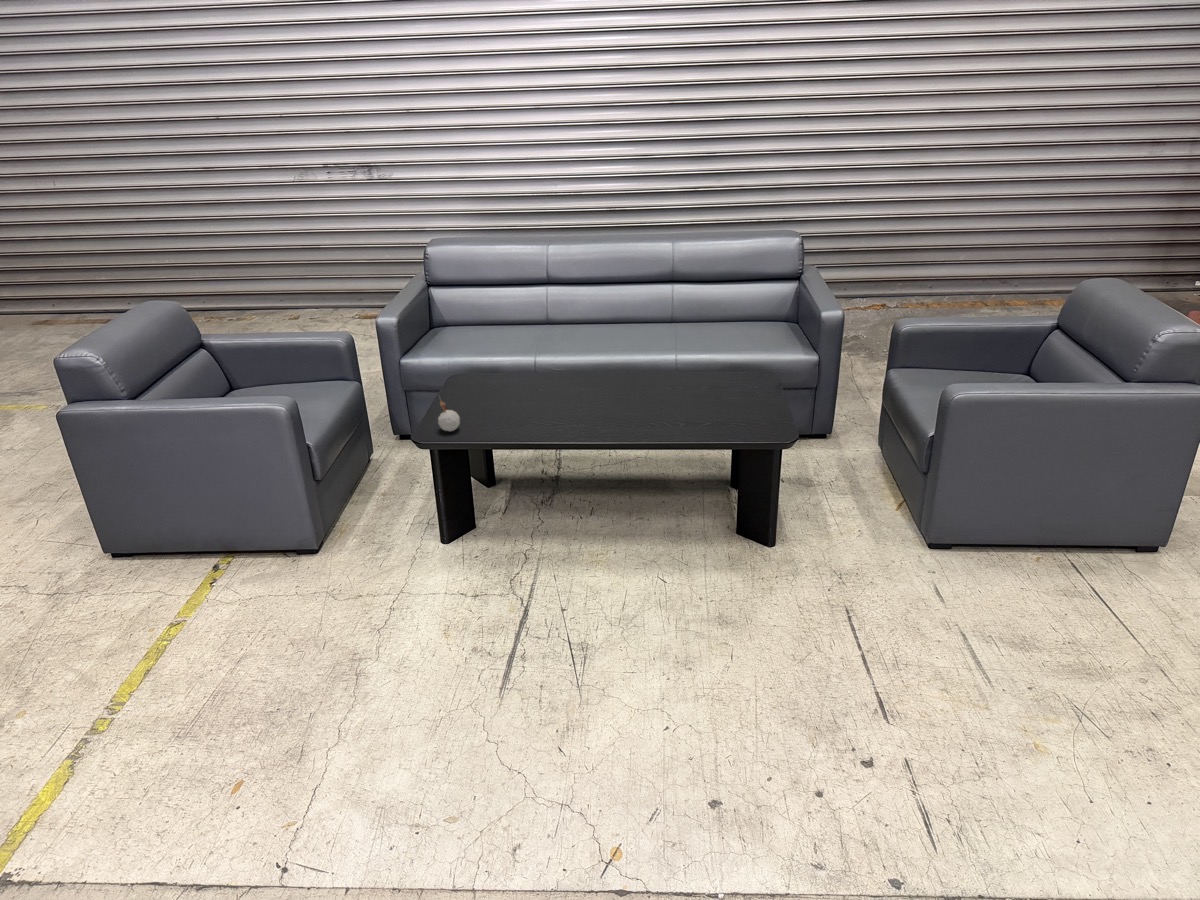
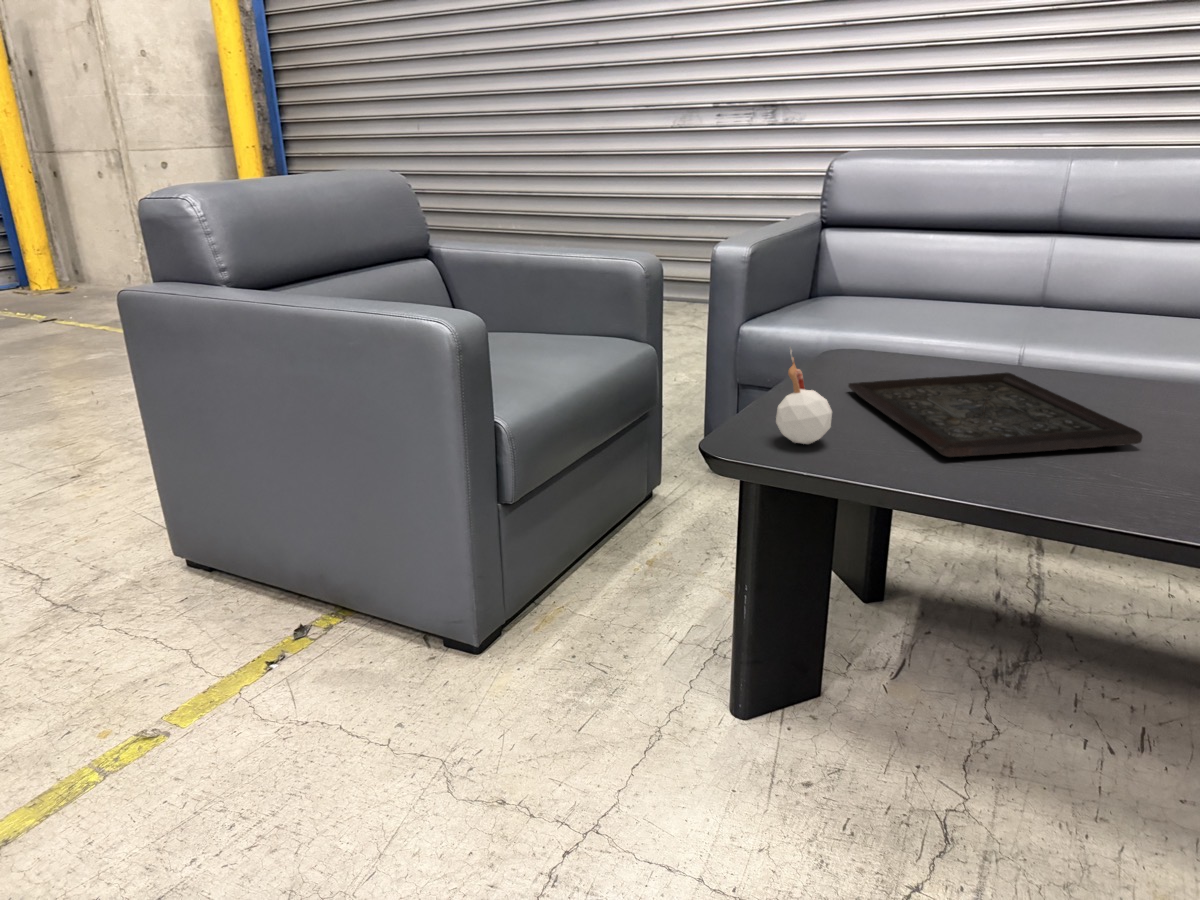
tray: none [462,378,570,427] -> present [848,373,1142,457]

